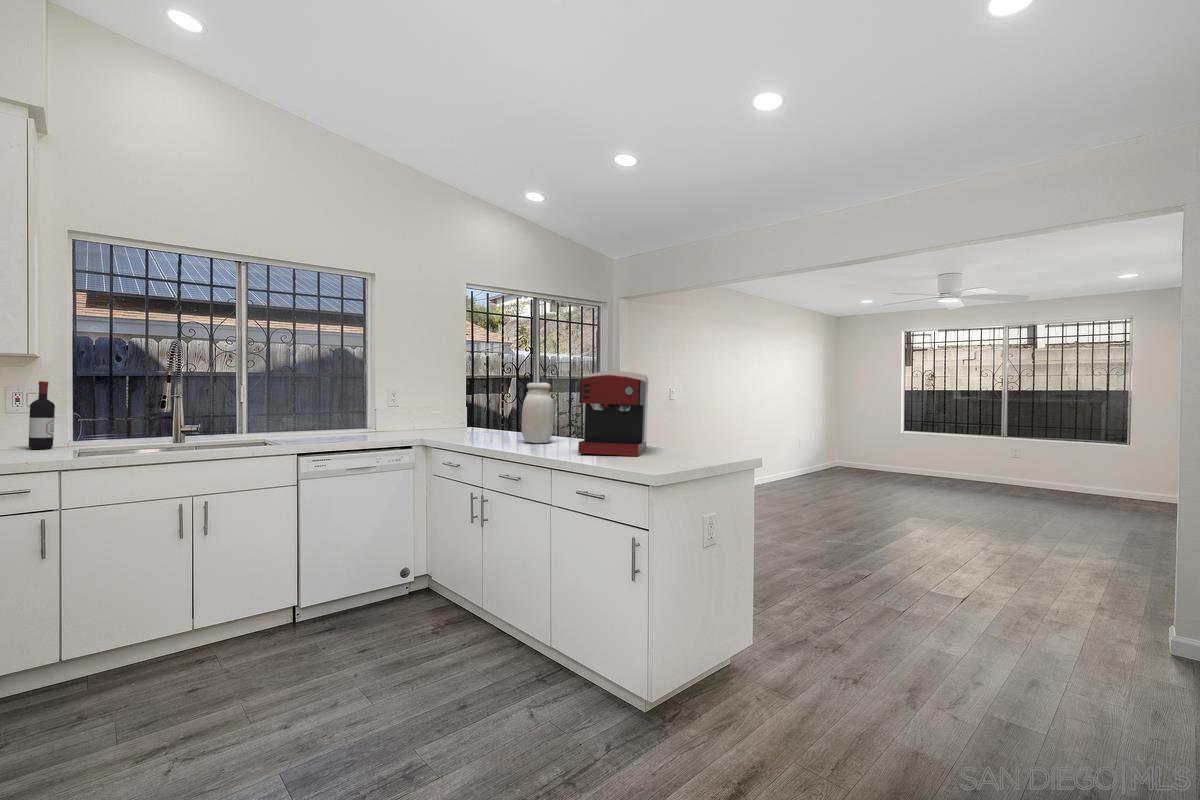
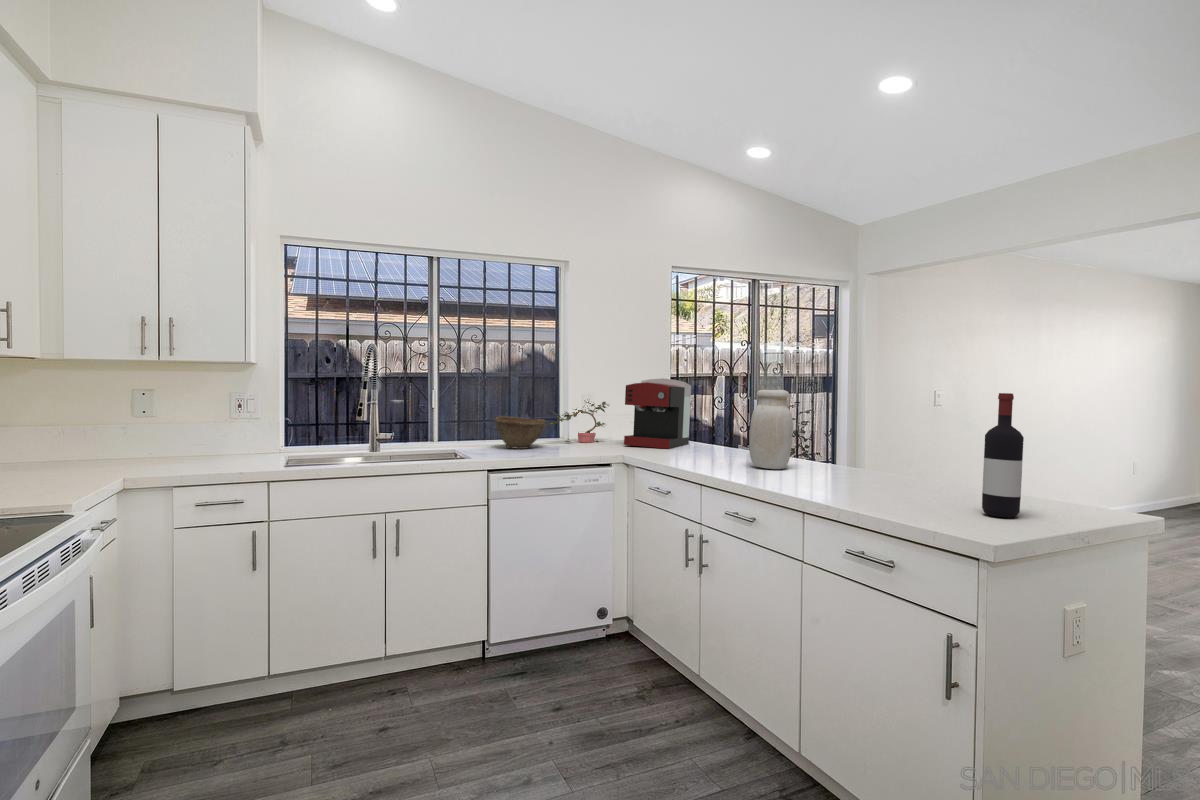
coffee maker: present [578,371,648,456] -> present [624,378,691,449]
wine bottle: present [29,381,55,449] -> present [982,393,1024,518]
potted plant: none [357,394,415,432] -> present [550,402,609,443]
bowl: none [303,409,354,437] -> present [494,416,546,449]

